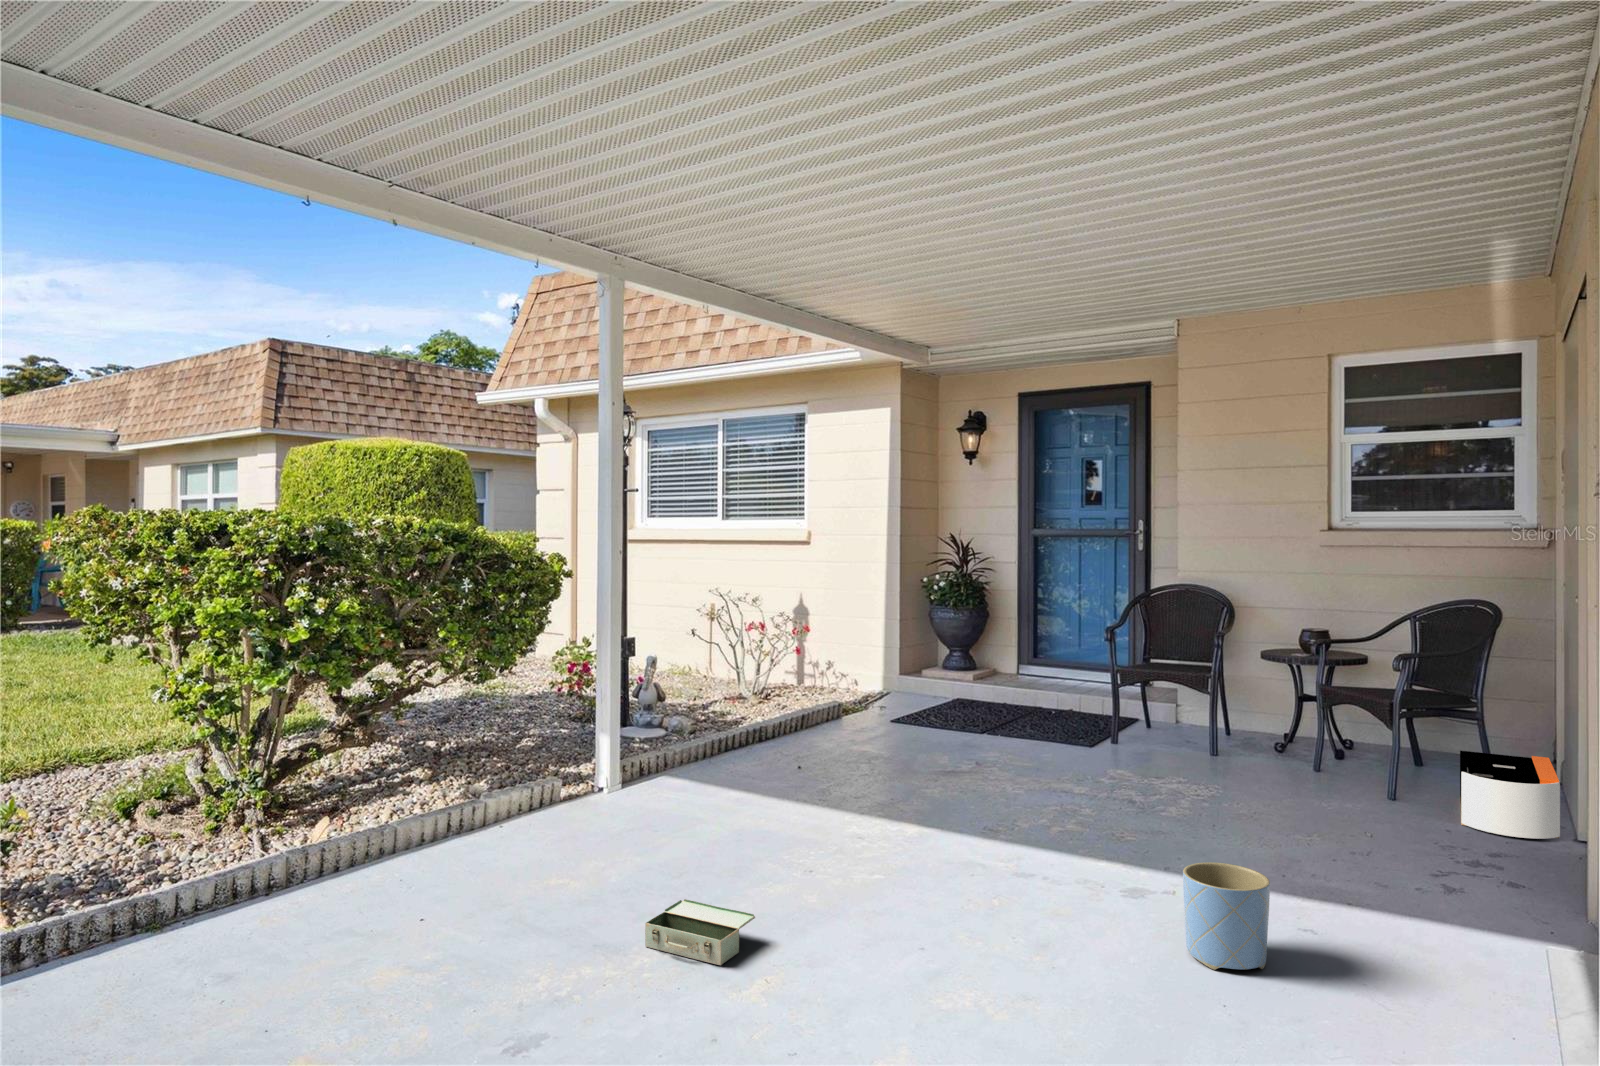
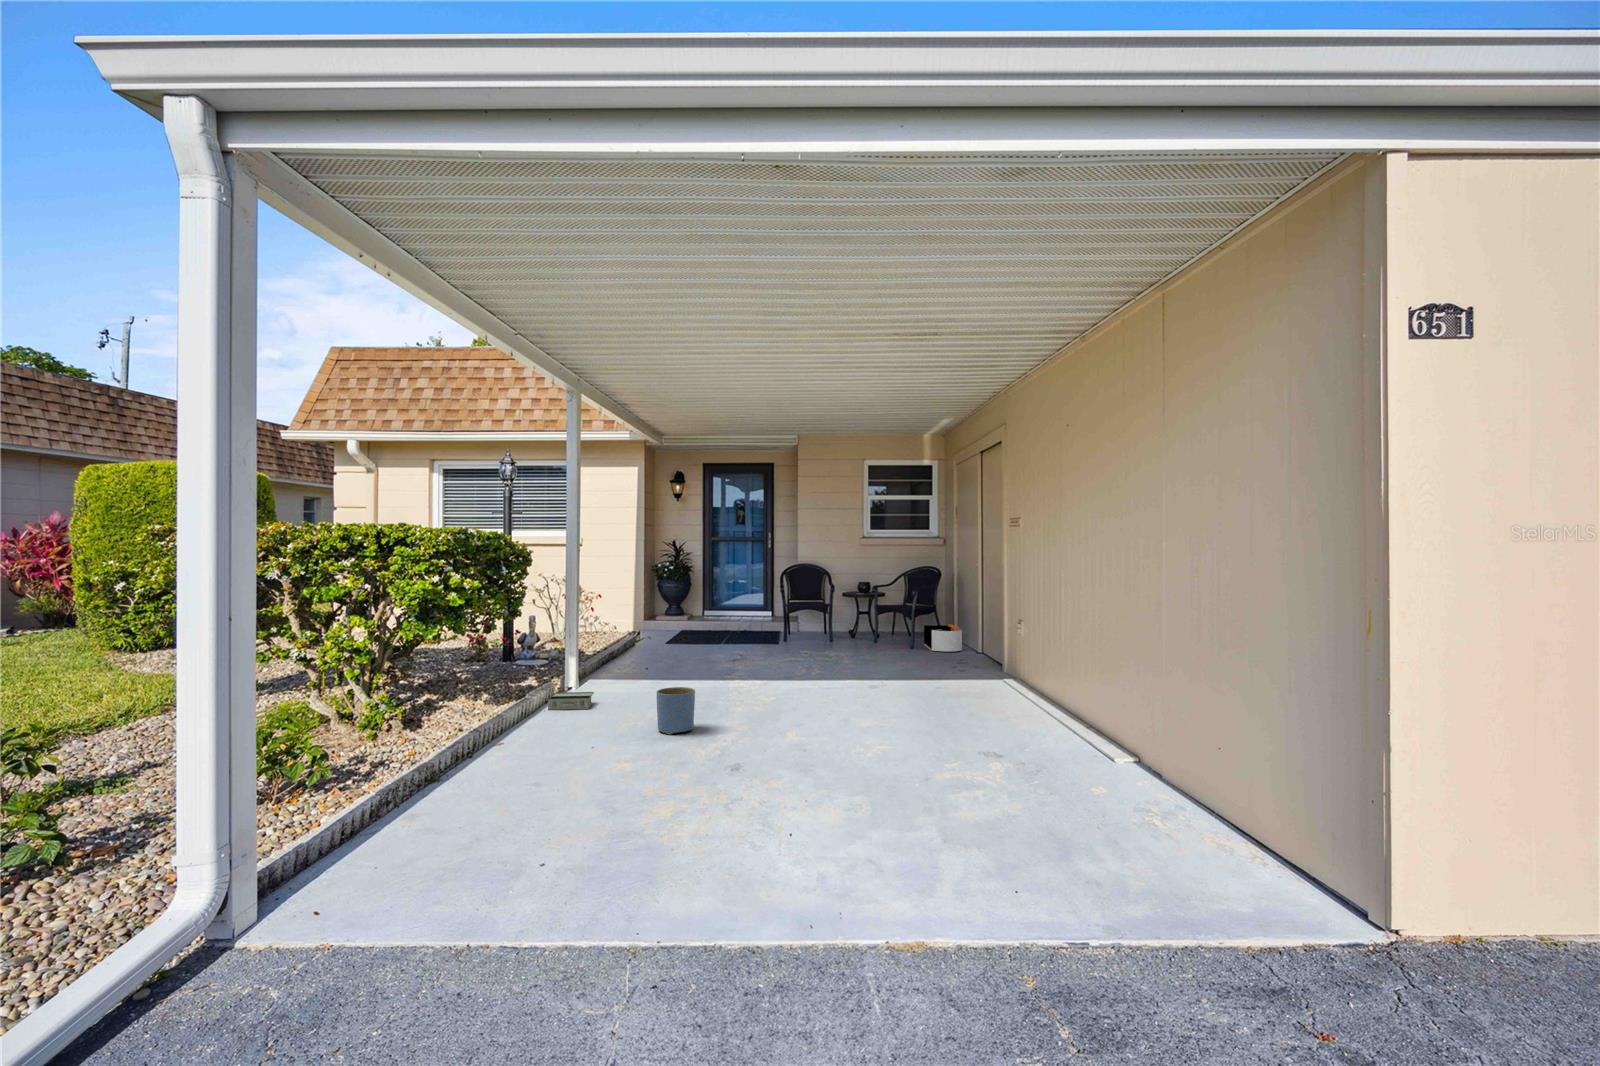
planter: present [1183,862,1270,970] -> present [656,687,695,735]
toolbox: present [645,899,755,965] -> present [548,692,594,710]

